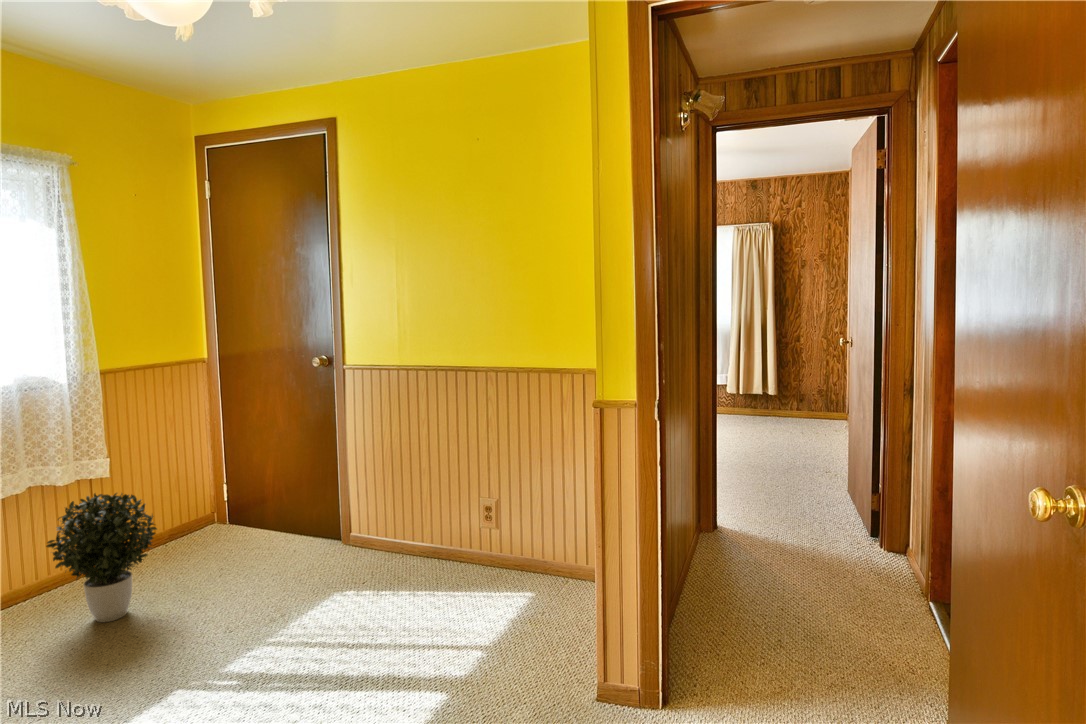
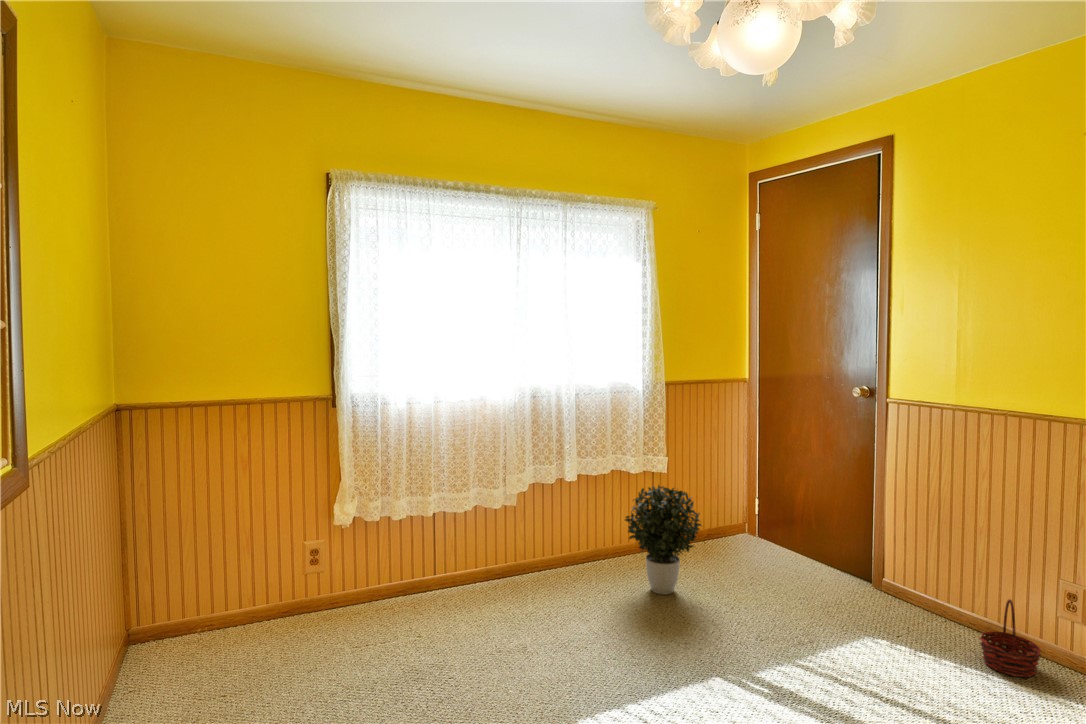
basket: none [426,524,469,586] -> present [980,600,1041,677]

